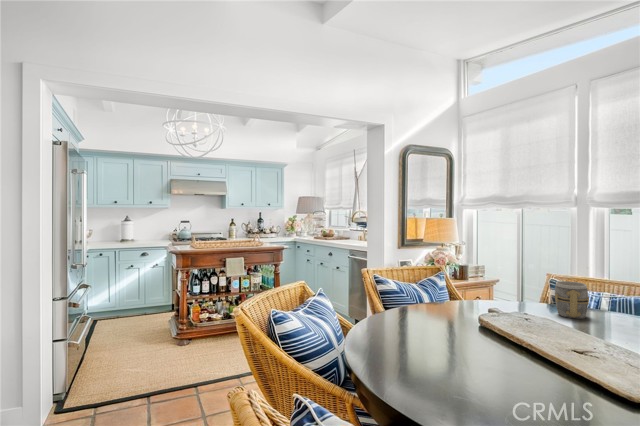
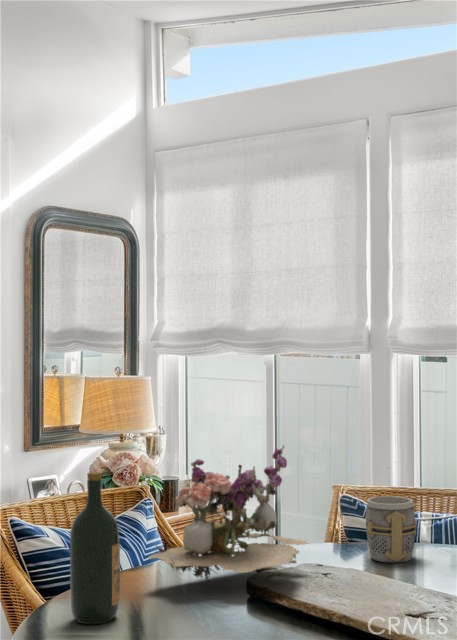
flower arrangement: none [427,250,515,312] -> present [148,445,307,580]
wine bottle: none [386,256,409,321] -> present [70,472,120,624]

